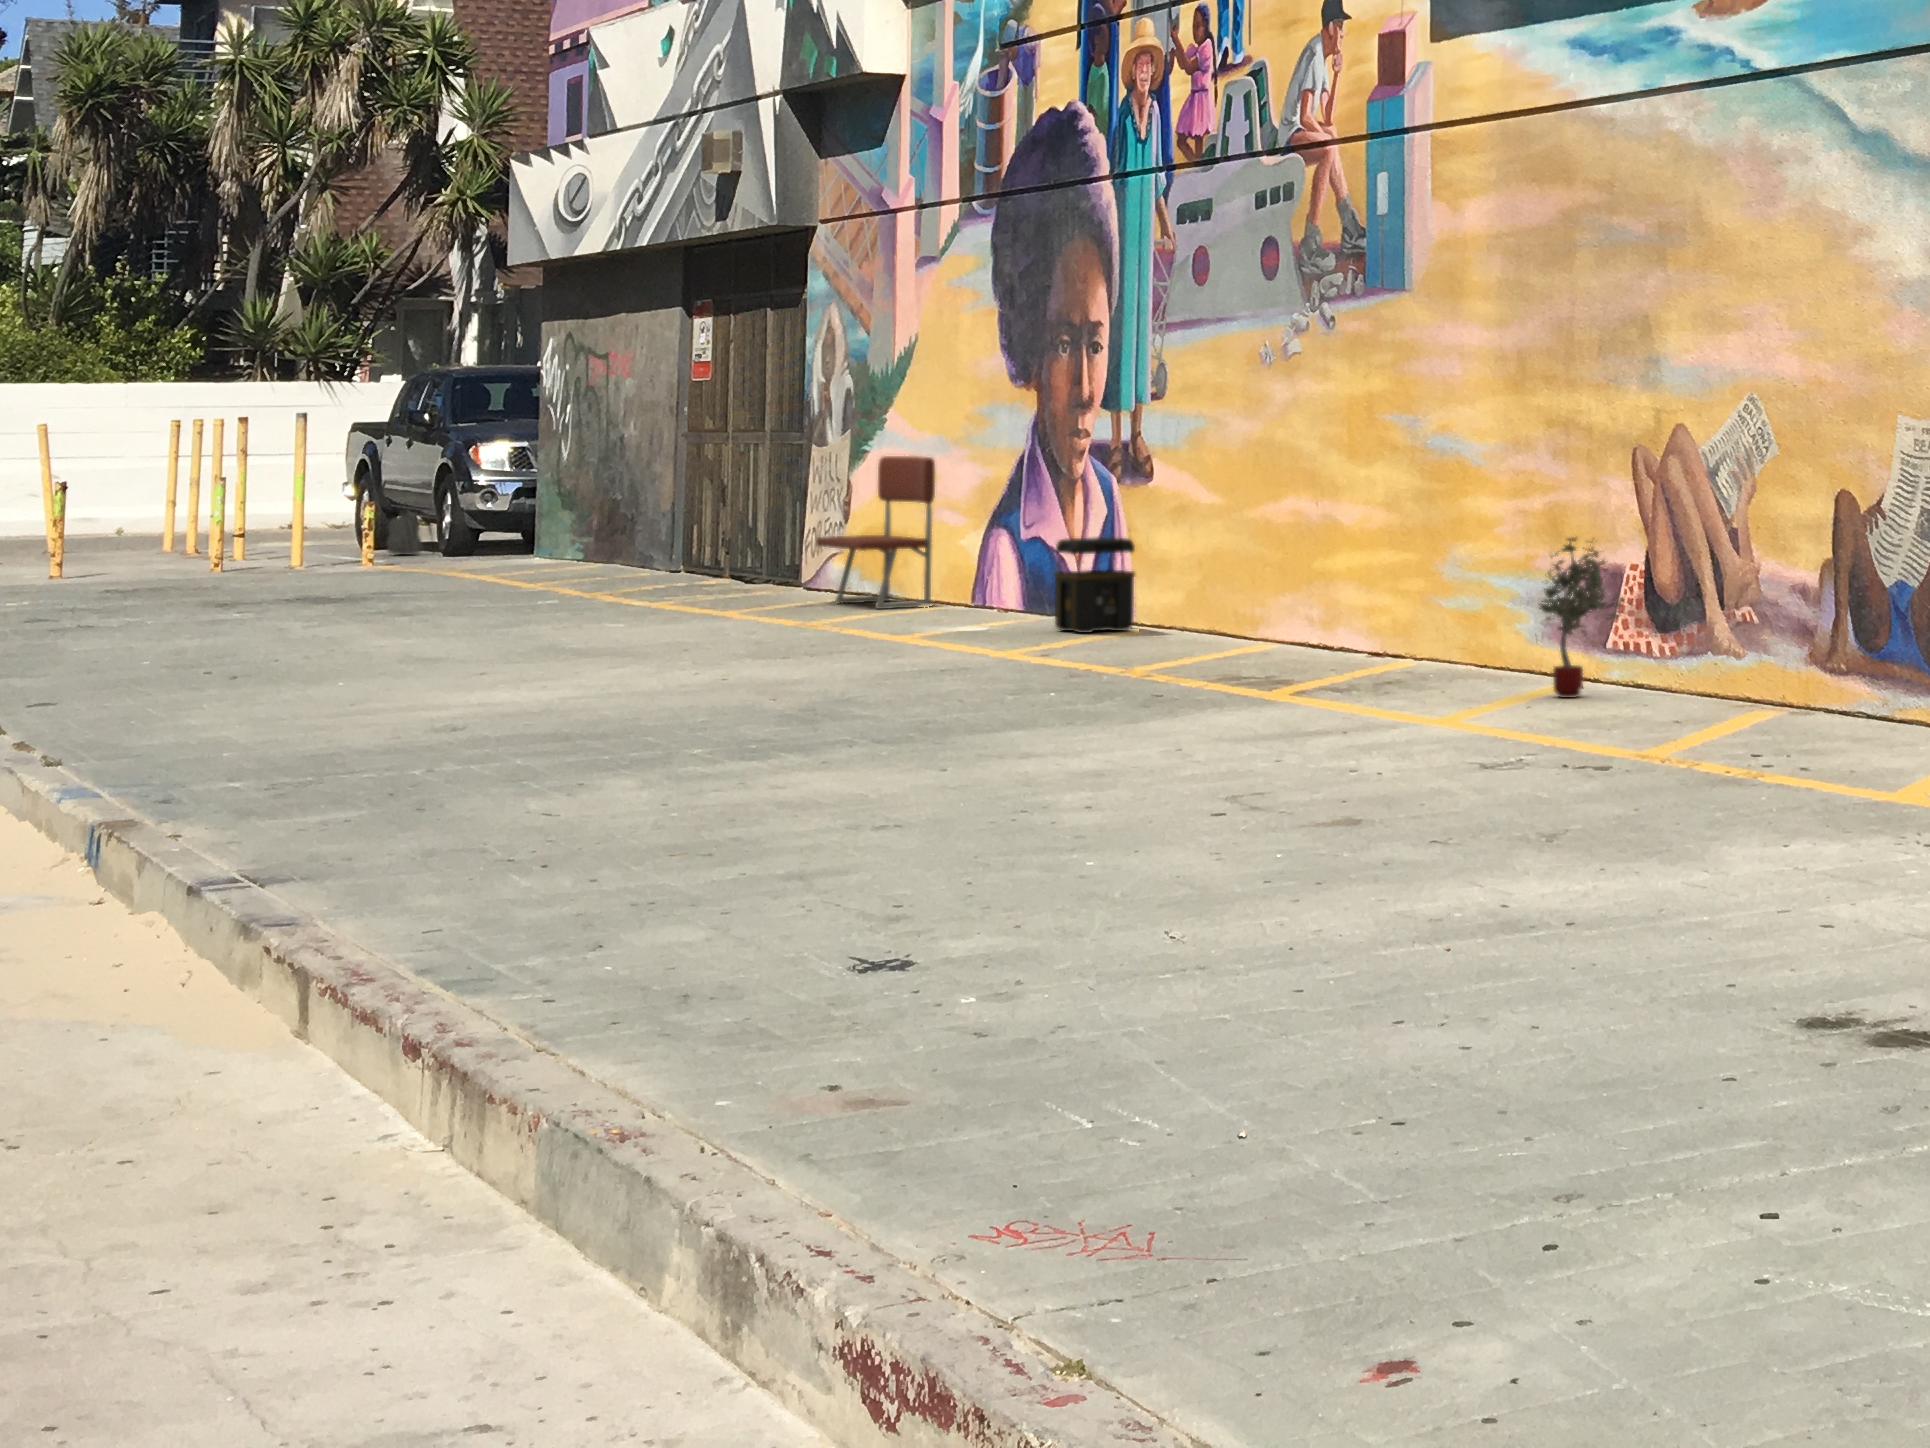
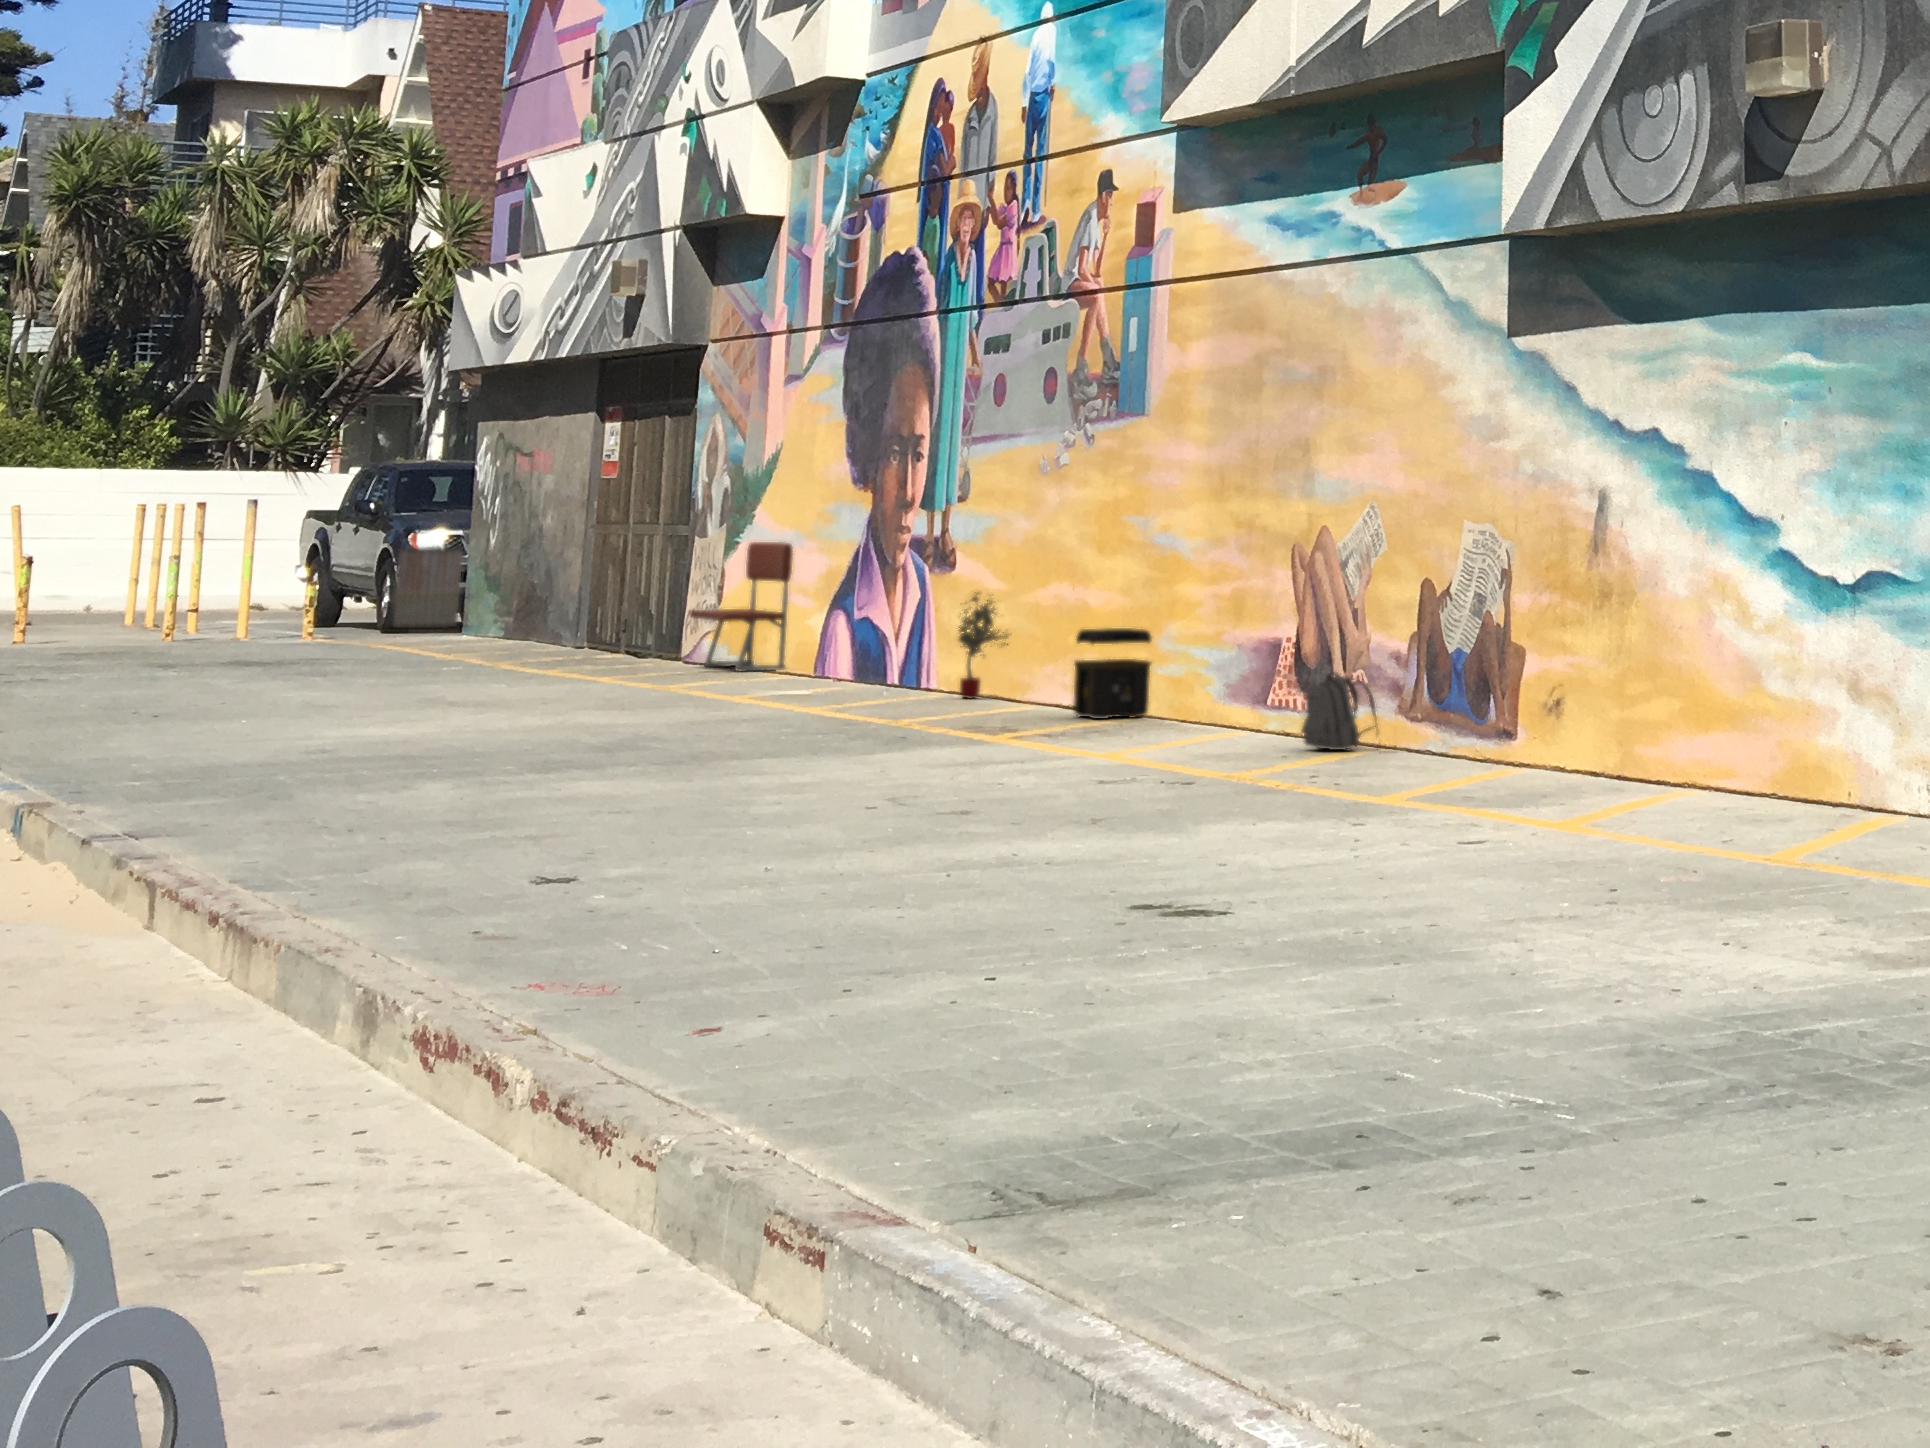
trash can: none [456,466,529,557] -> present [393,547,463,628]
backpack: present [386,511,432,555] -> present [1301,672,1376,750]
toolbox: present [1054,537,1135,633] -> present [1073,628,1151,719]
potted tree: present [1539,538,1624,698] -> present [959,592,1011,699]

